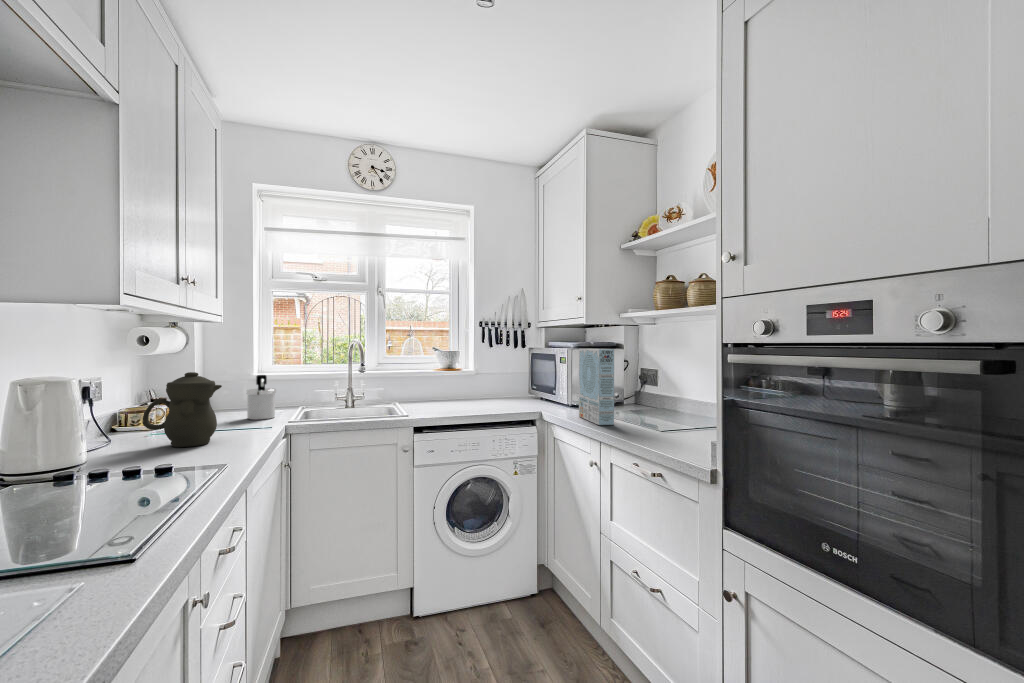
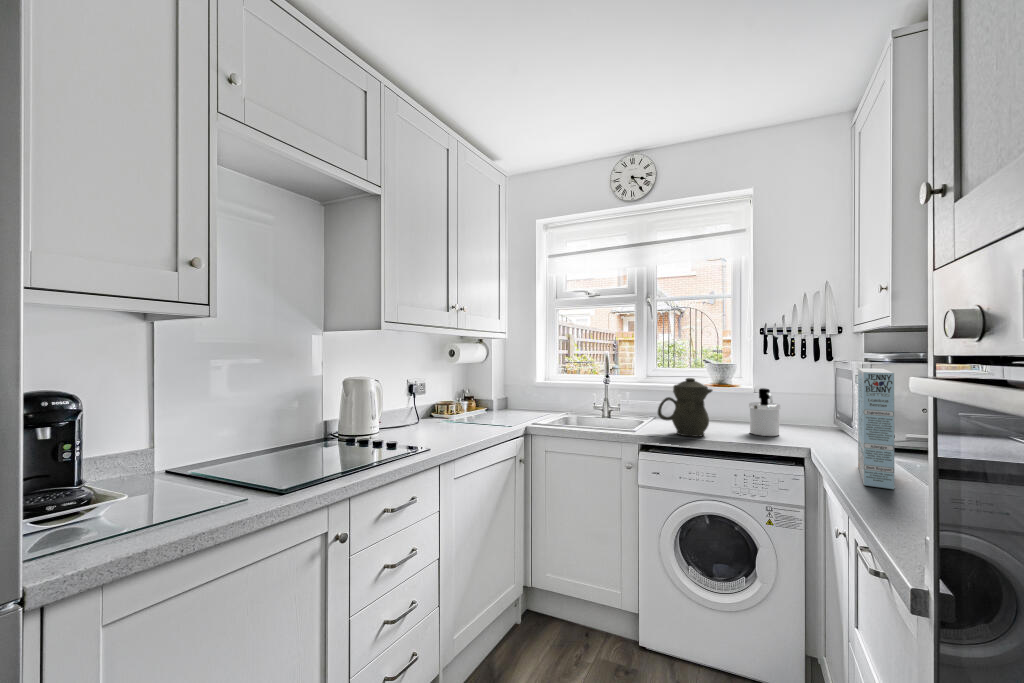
teapot: present [142,372,222,447] -> present [658,378,713,437]
soap dispenser: present [247,375,276,420] -> present [749,388,780,436]

